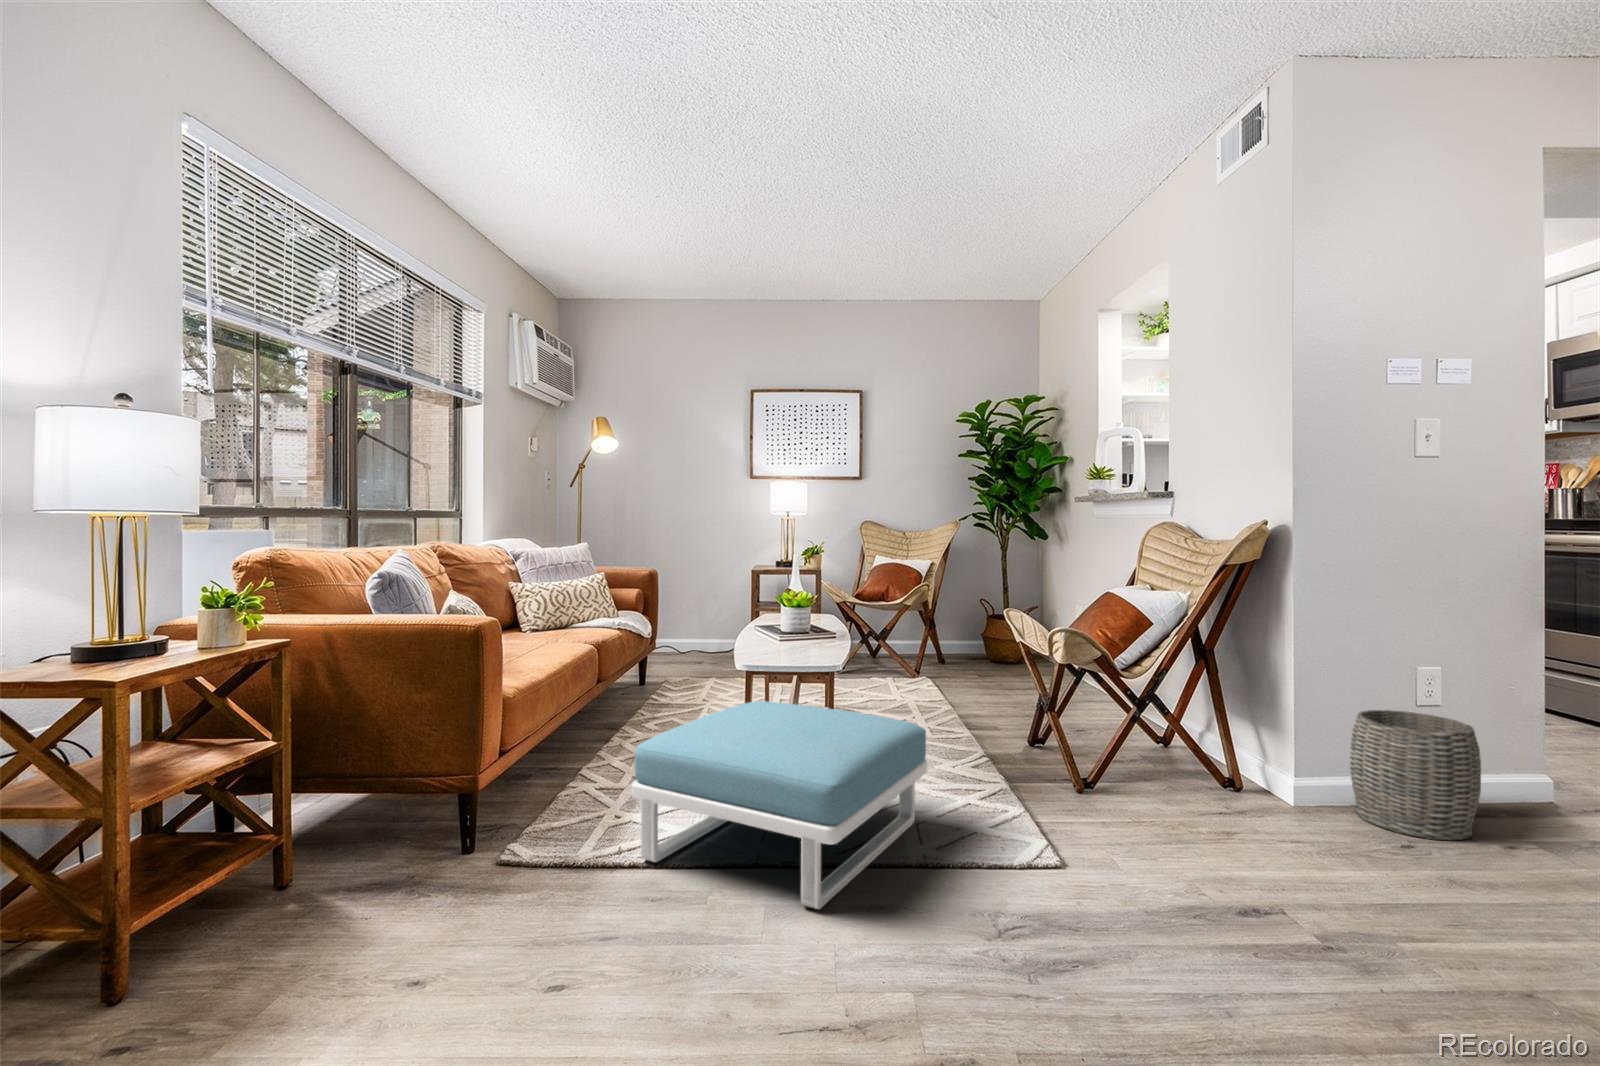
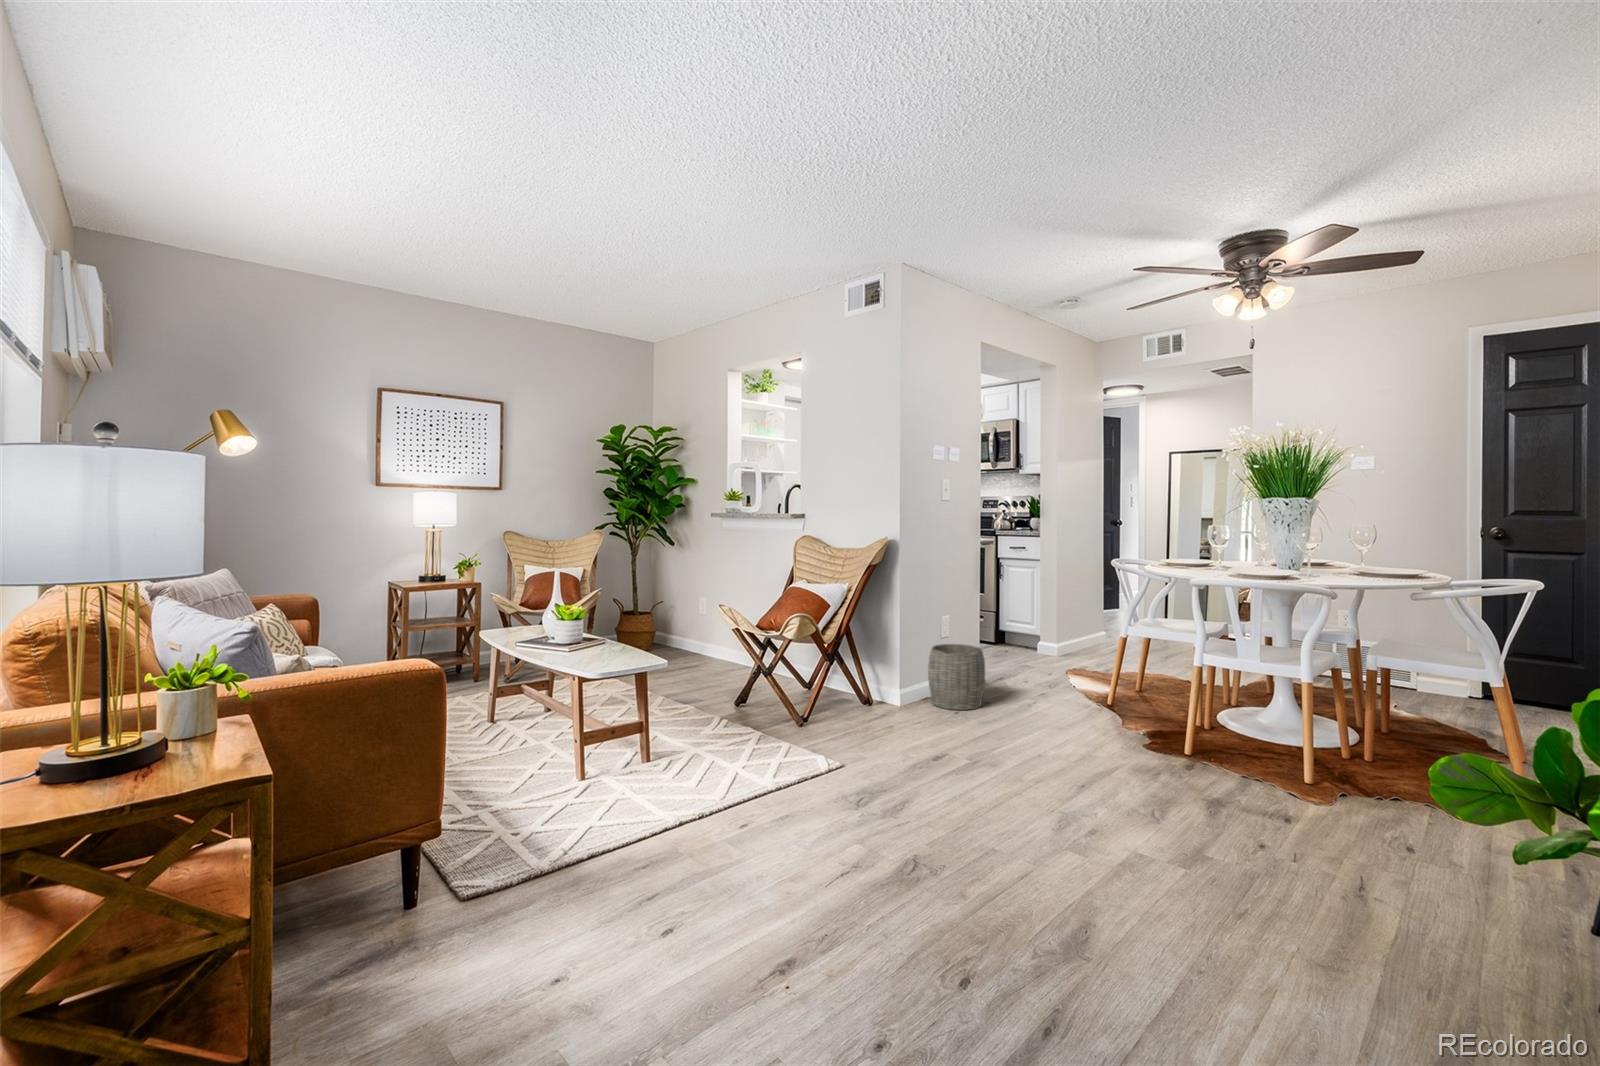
footstool: present [631,701,927,909] -> none [580,698,772,847]

